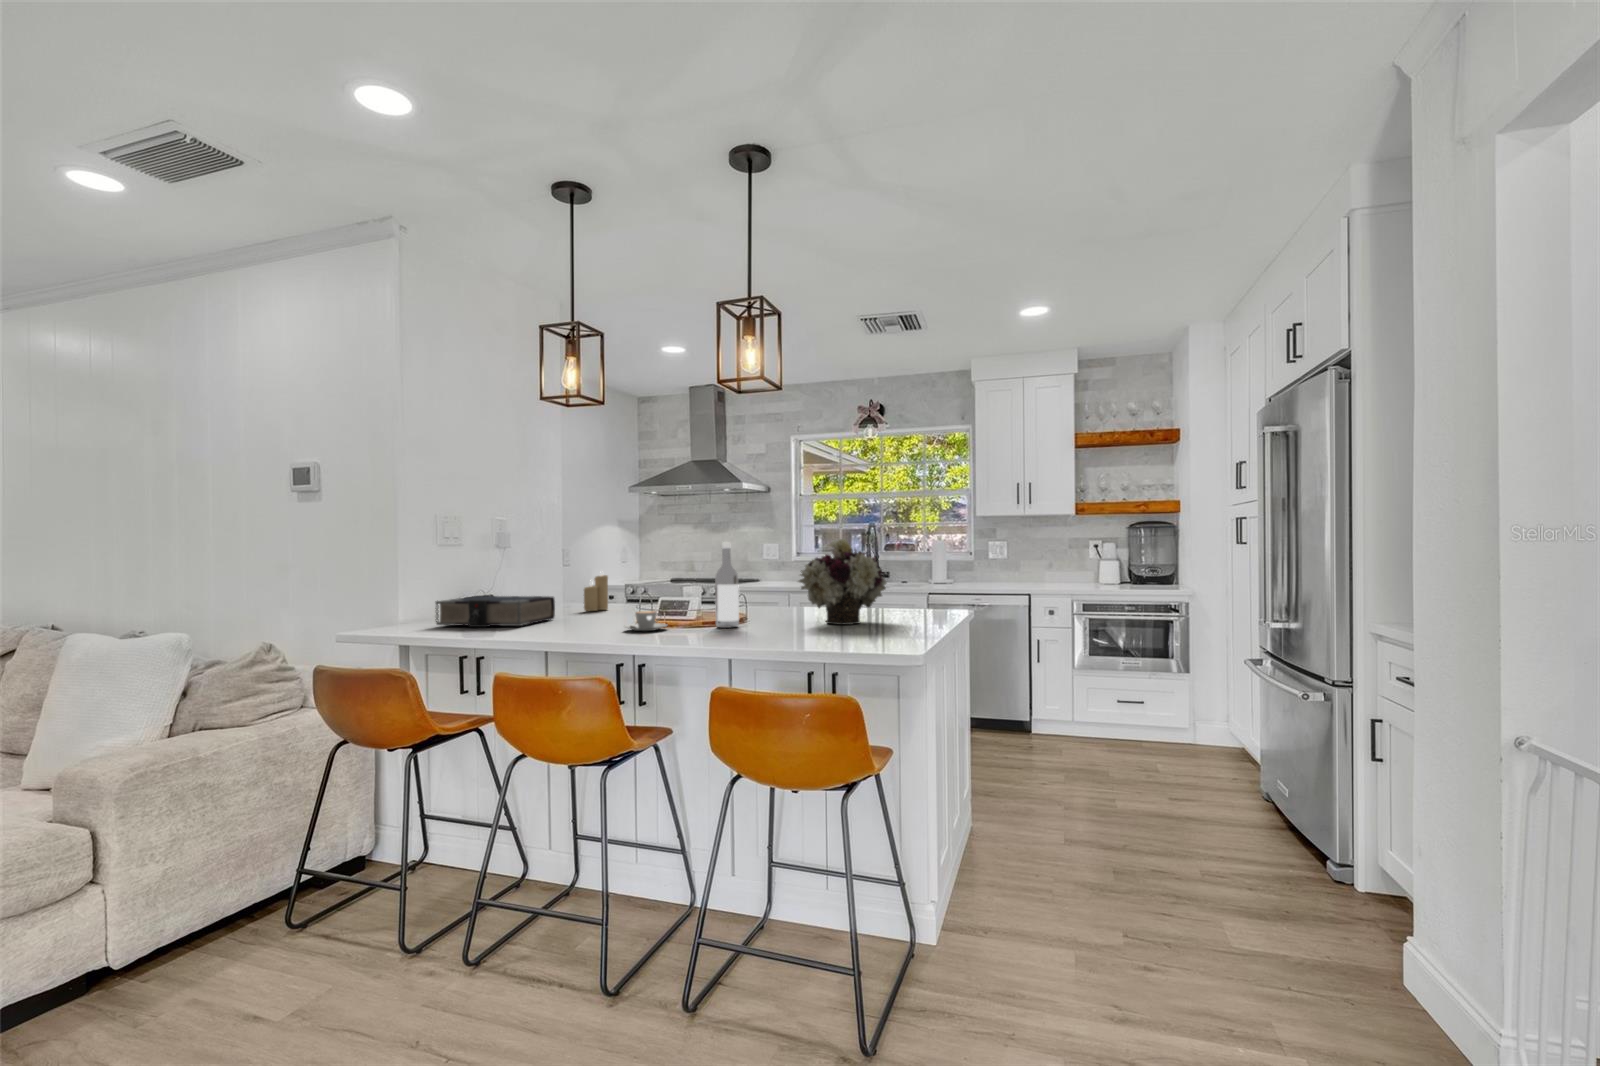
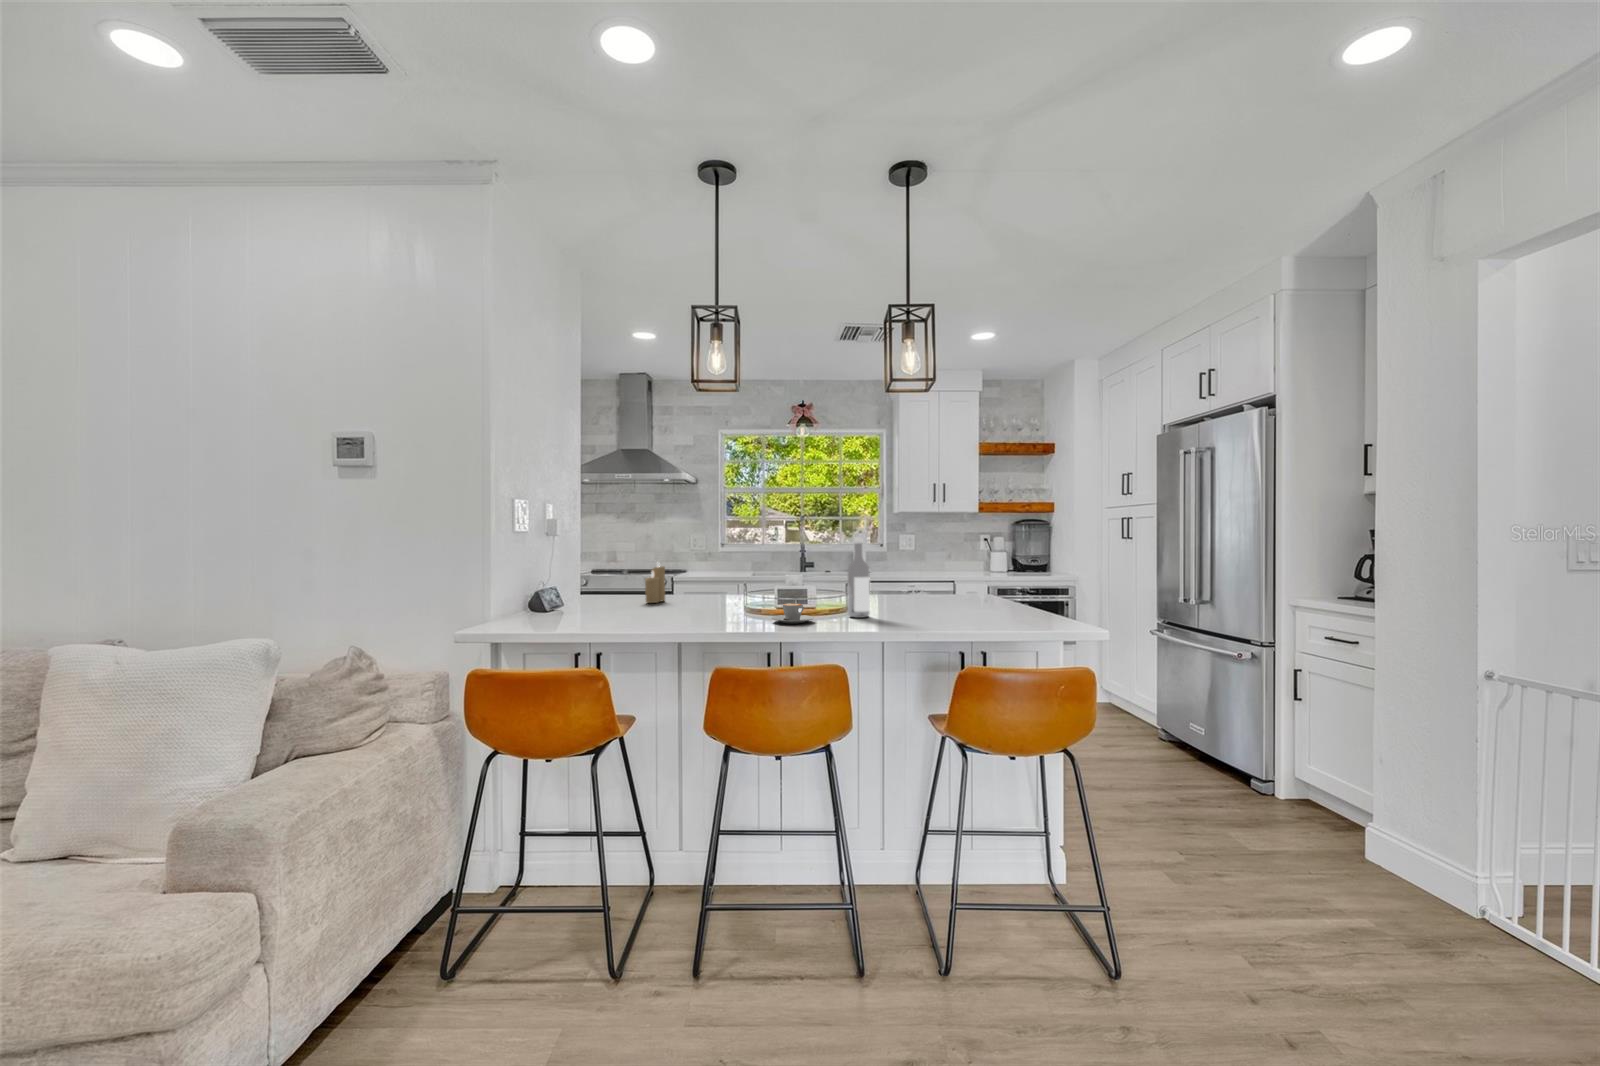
flower arrangement: present [798,538,887,625] -> none [913,535,982,612]
book: present [435,596,555,627] -> none [545,589,650,624]

